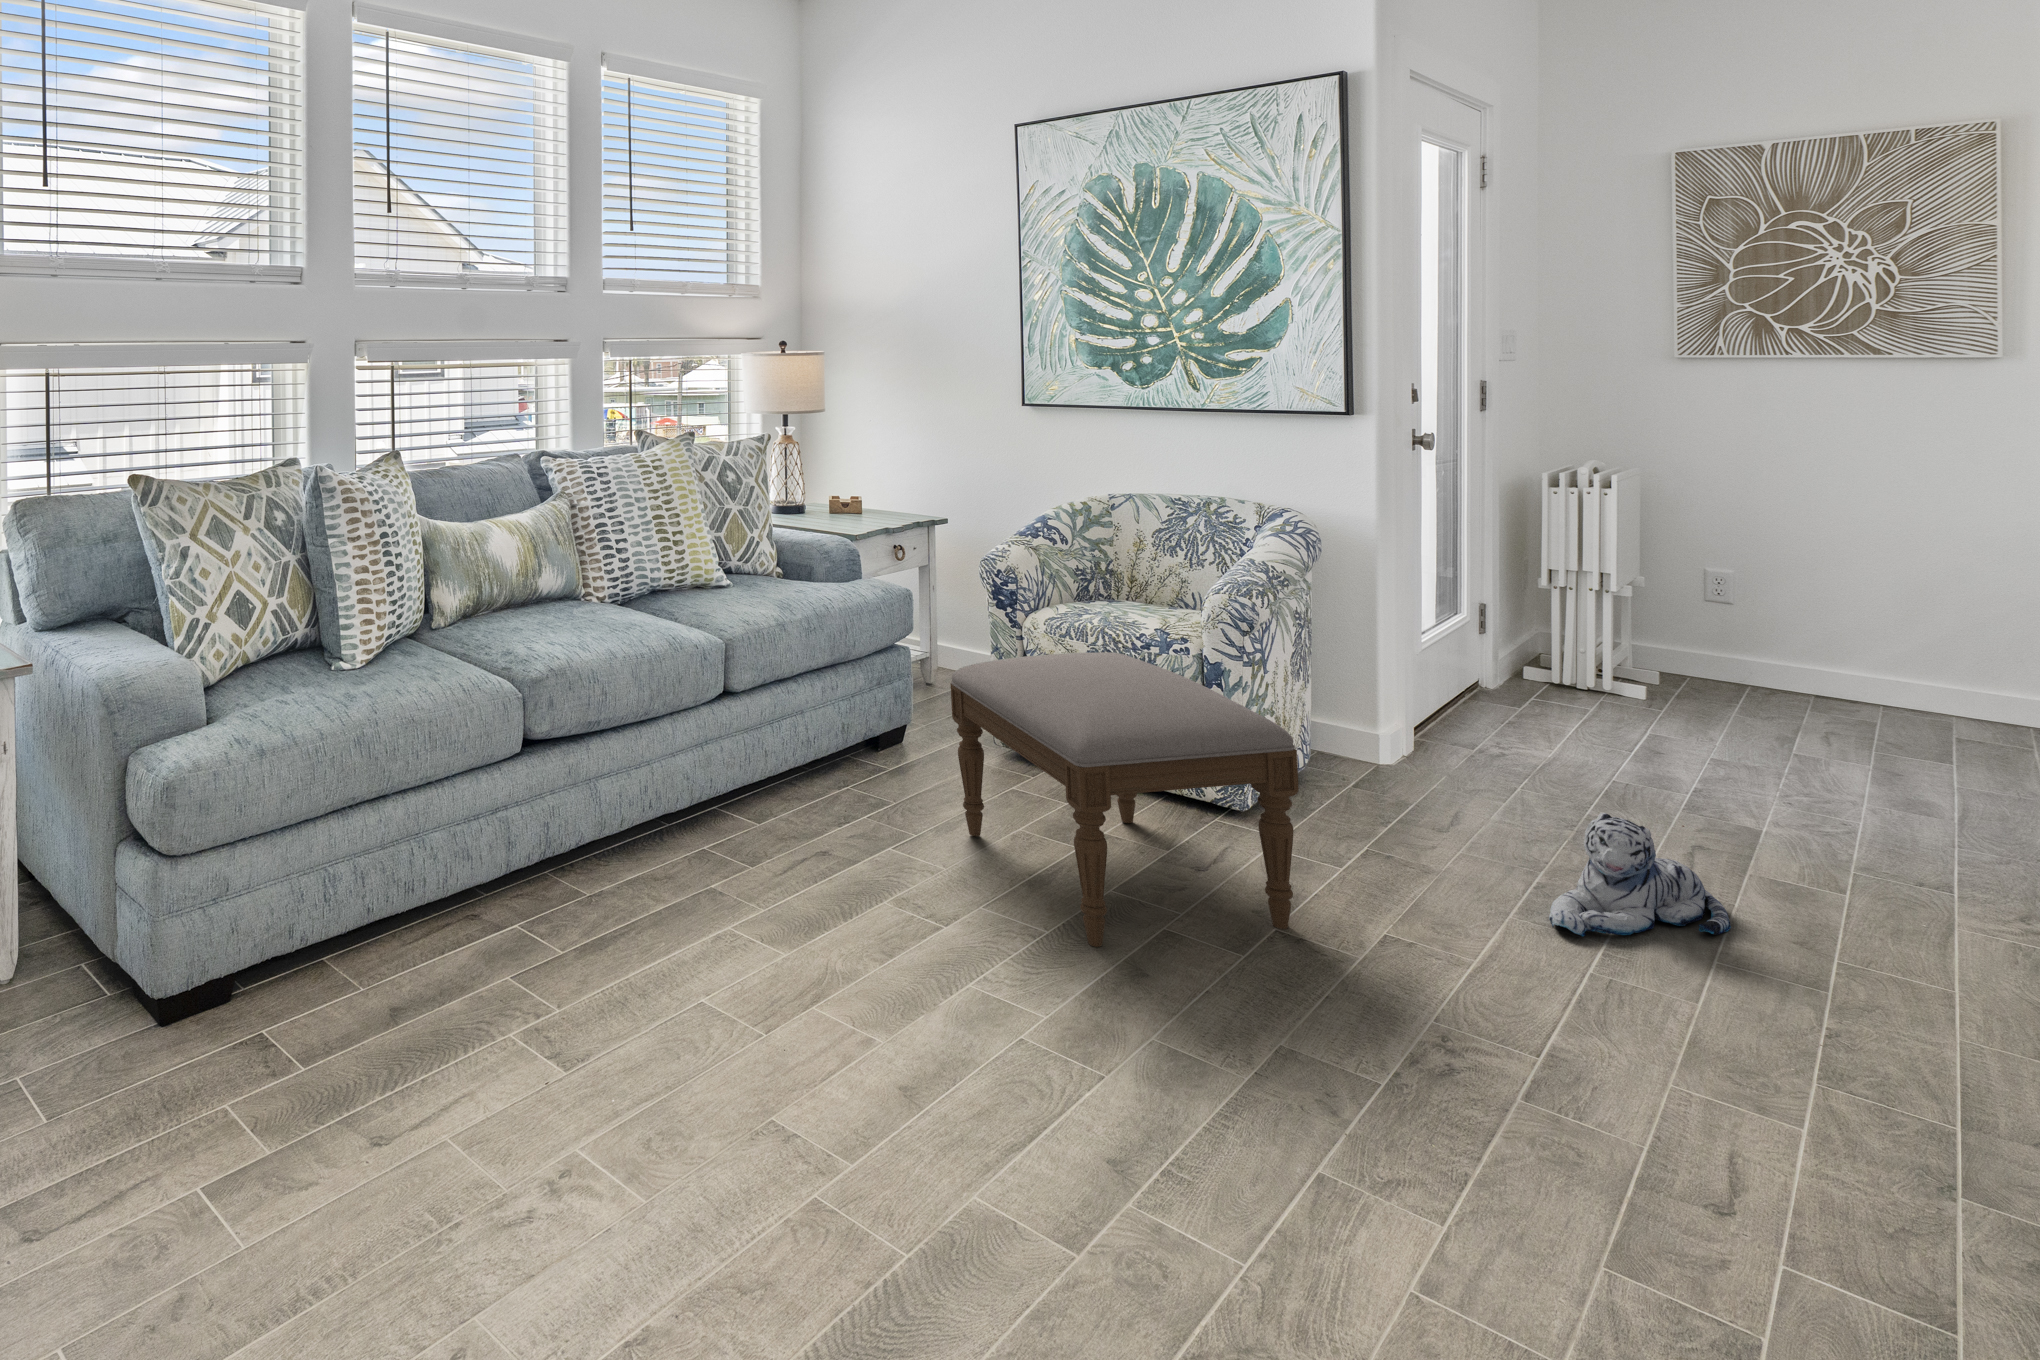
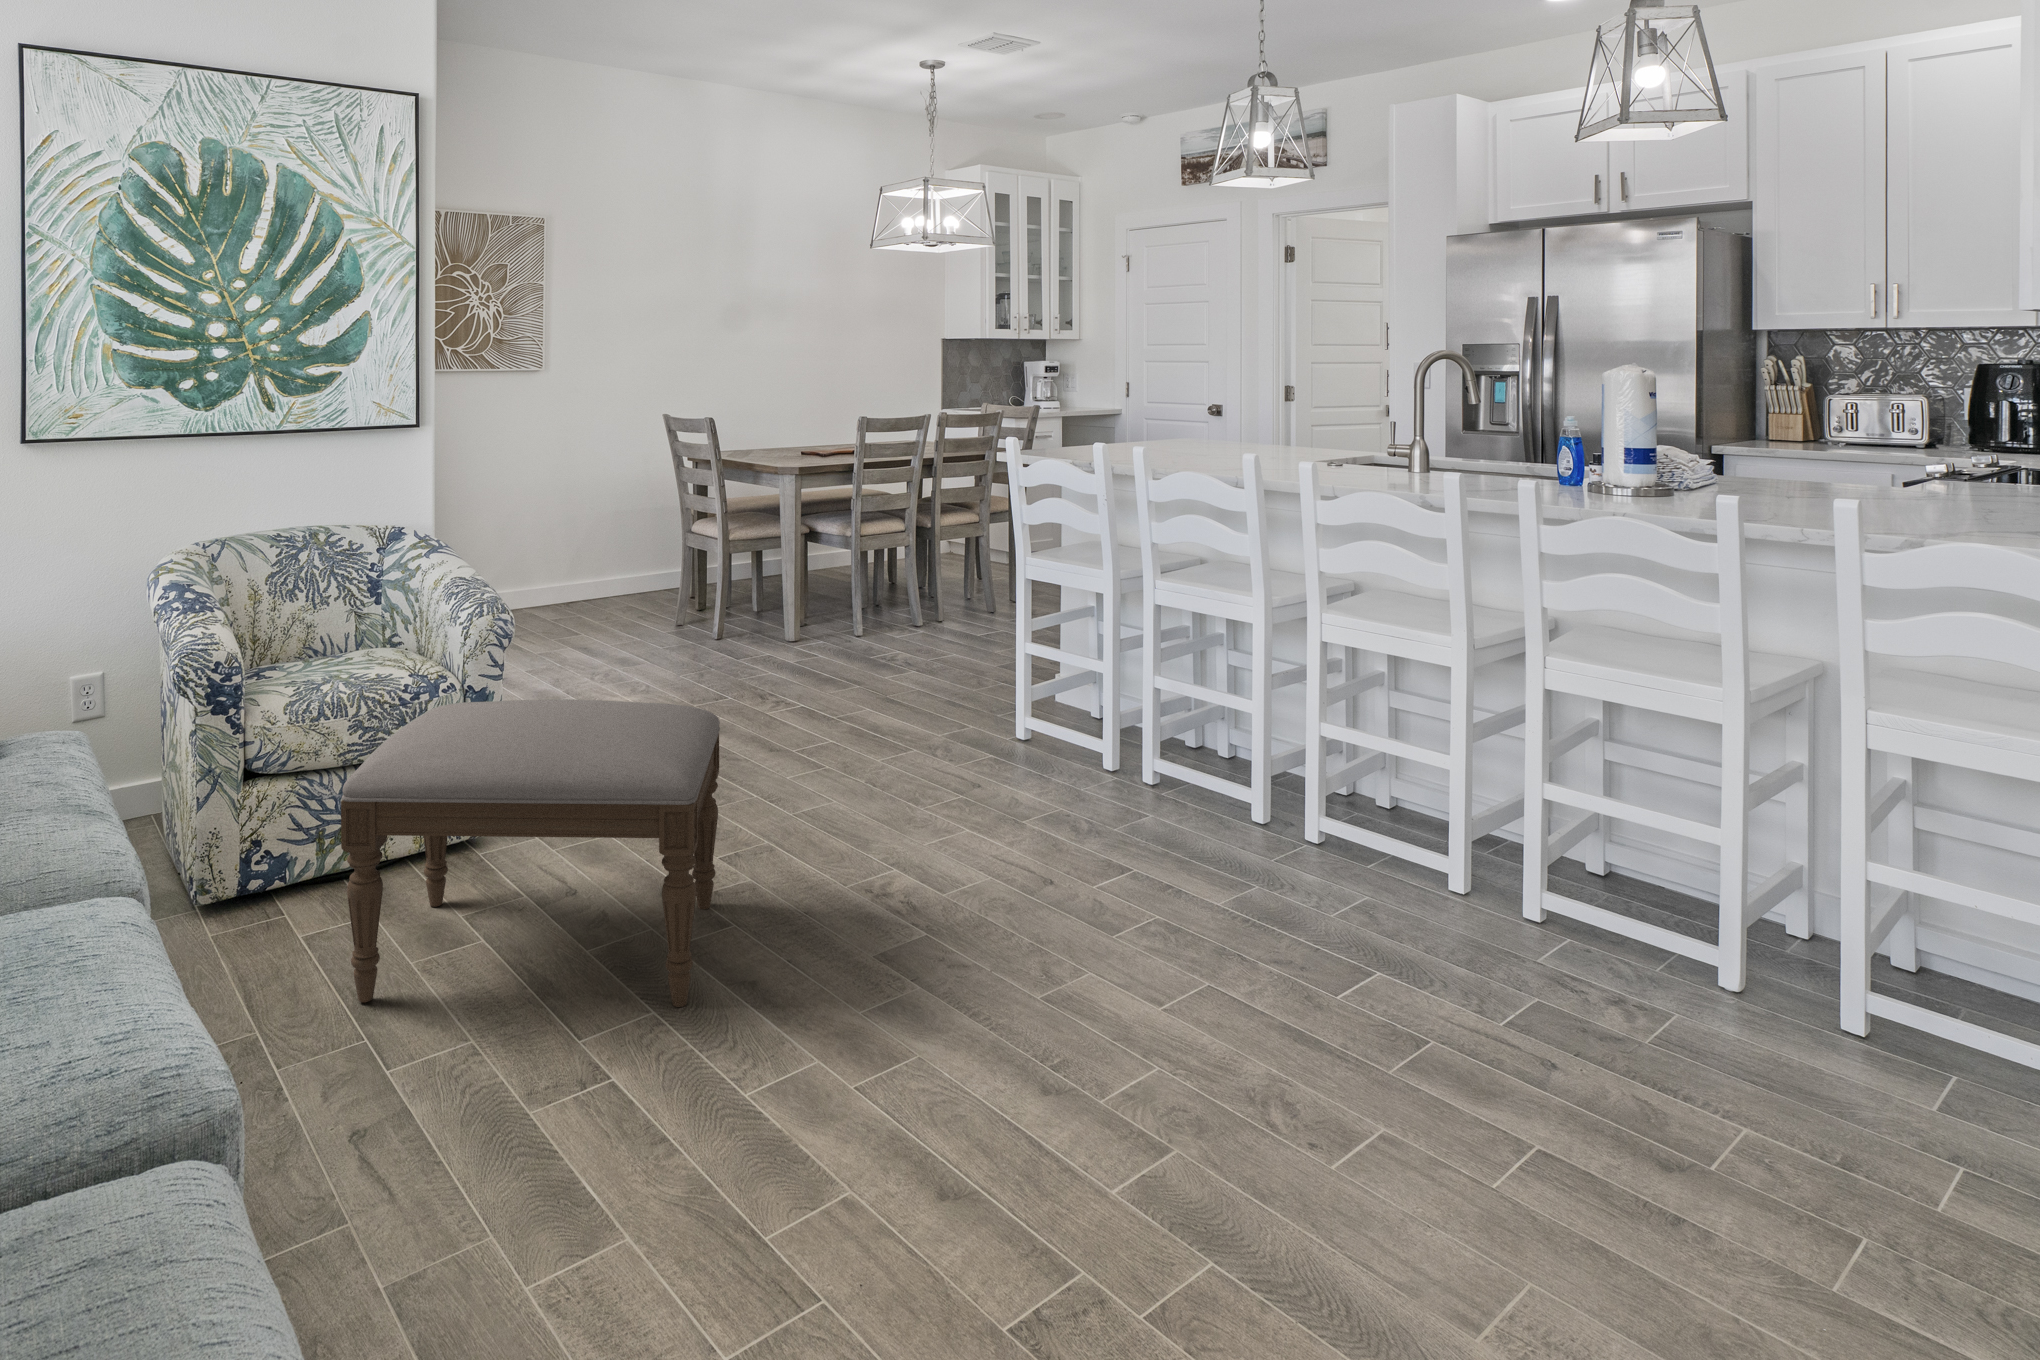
plush toy: present [1549,813,1731,936] -> none [736,718,814,818]

